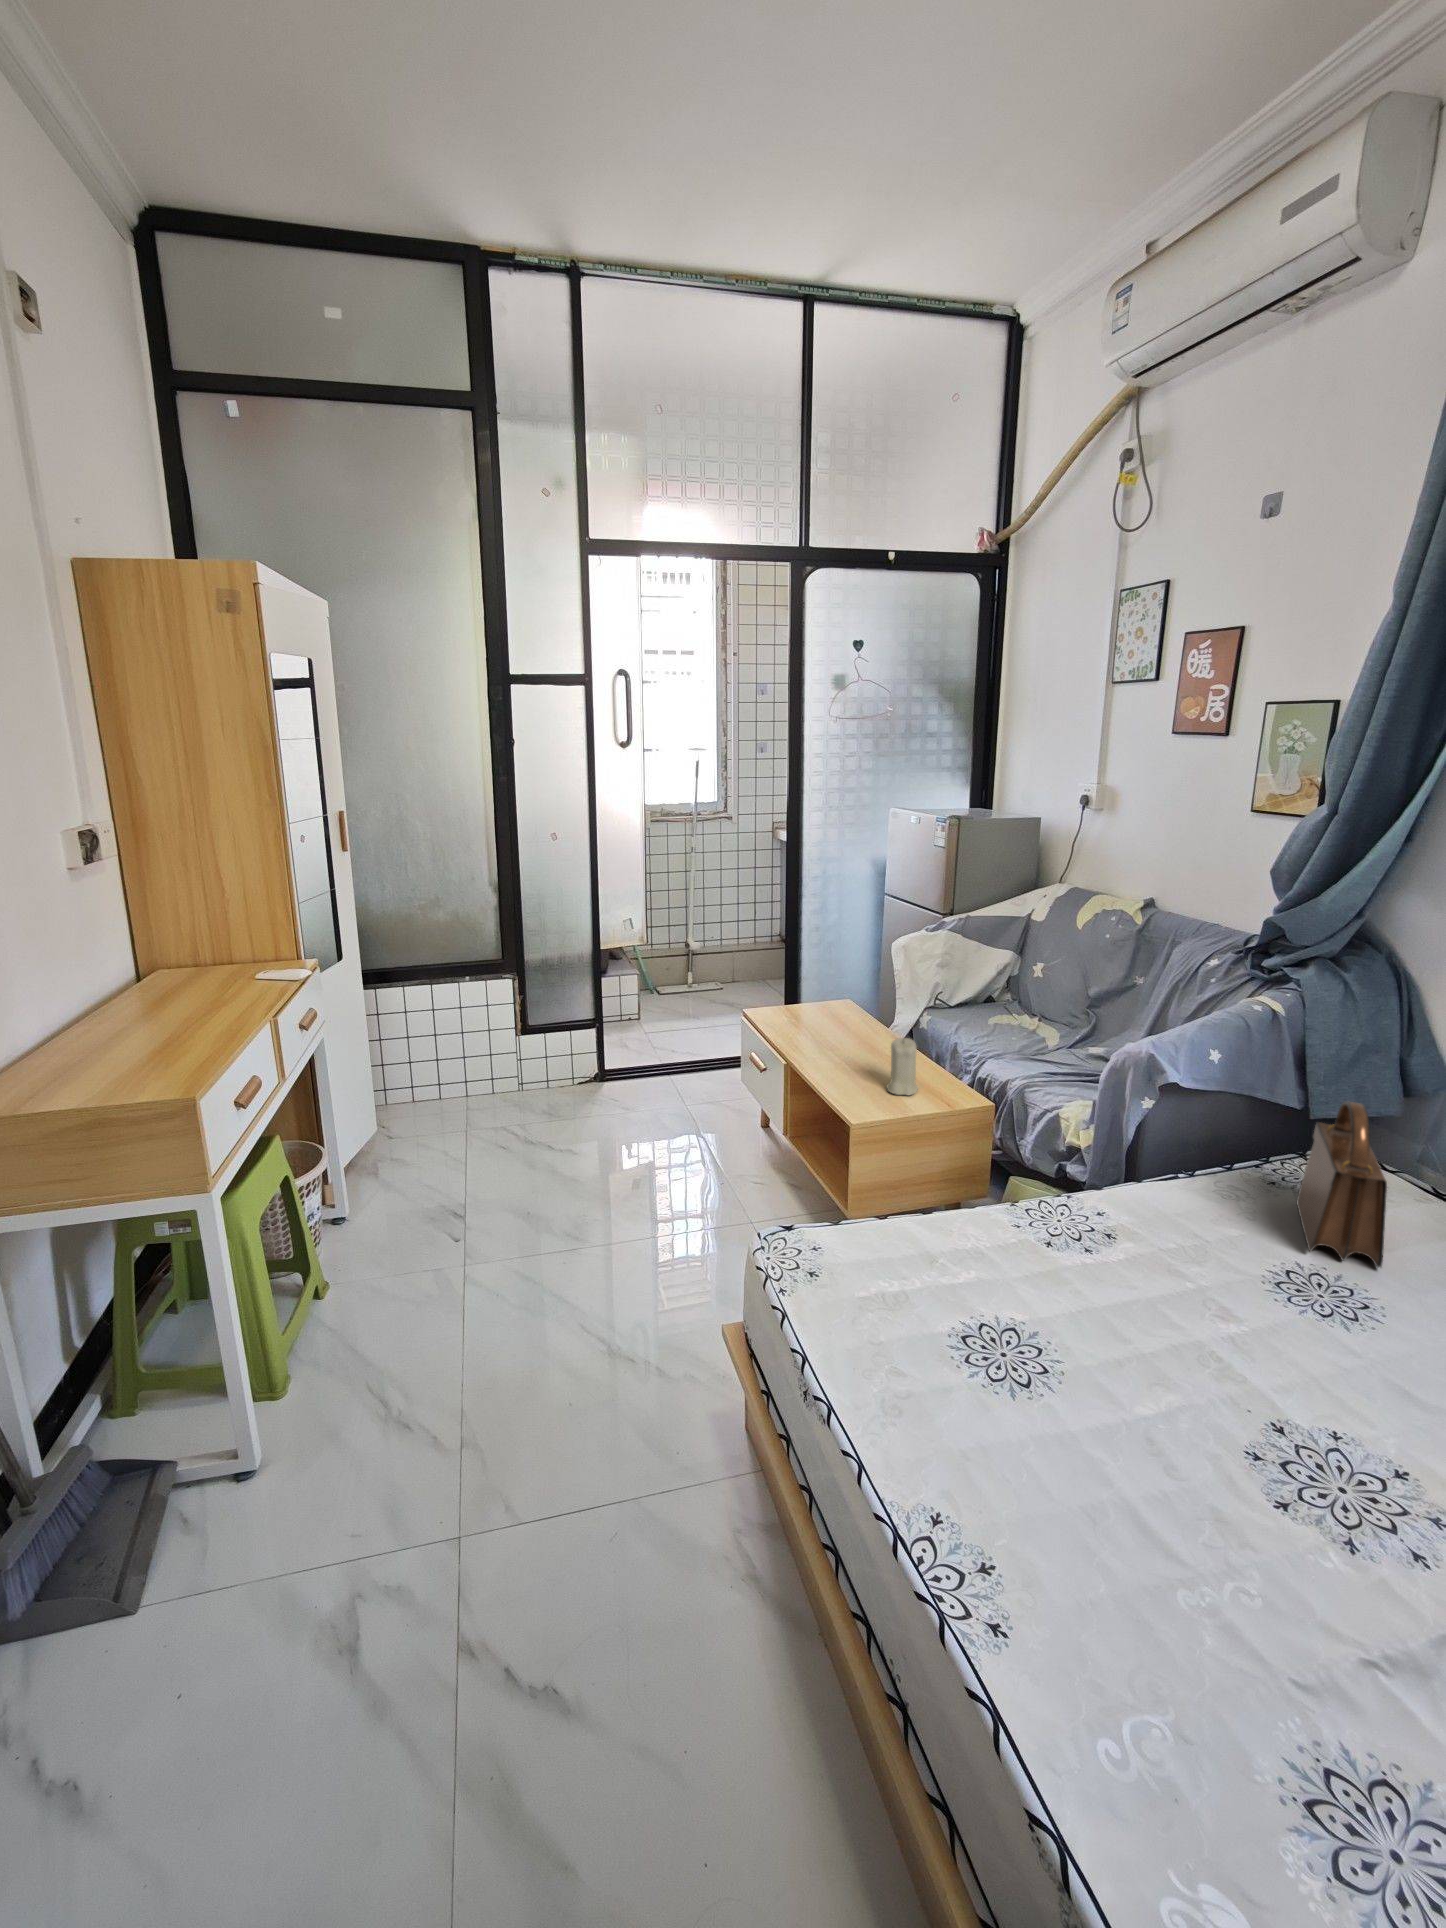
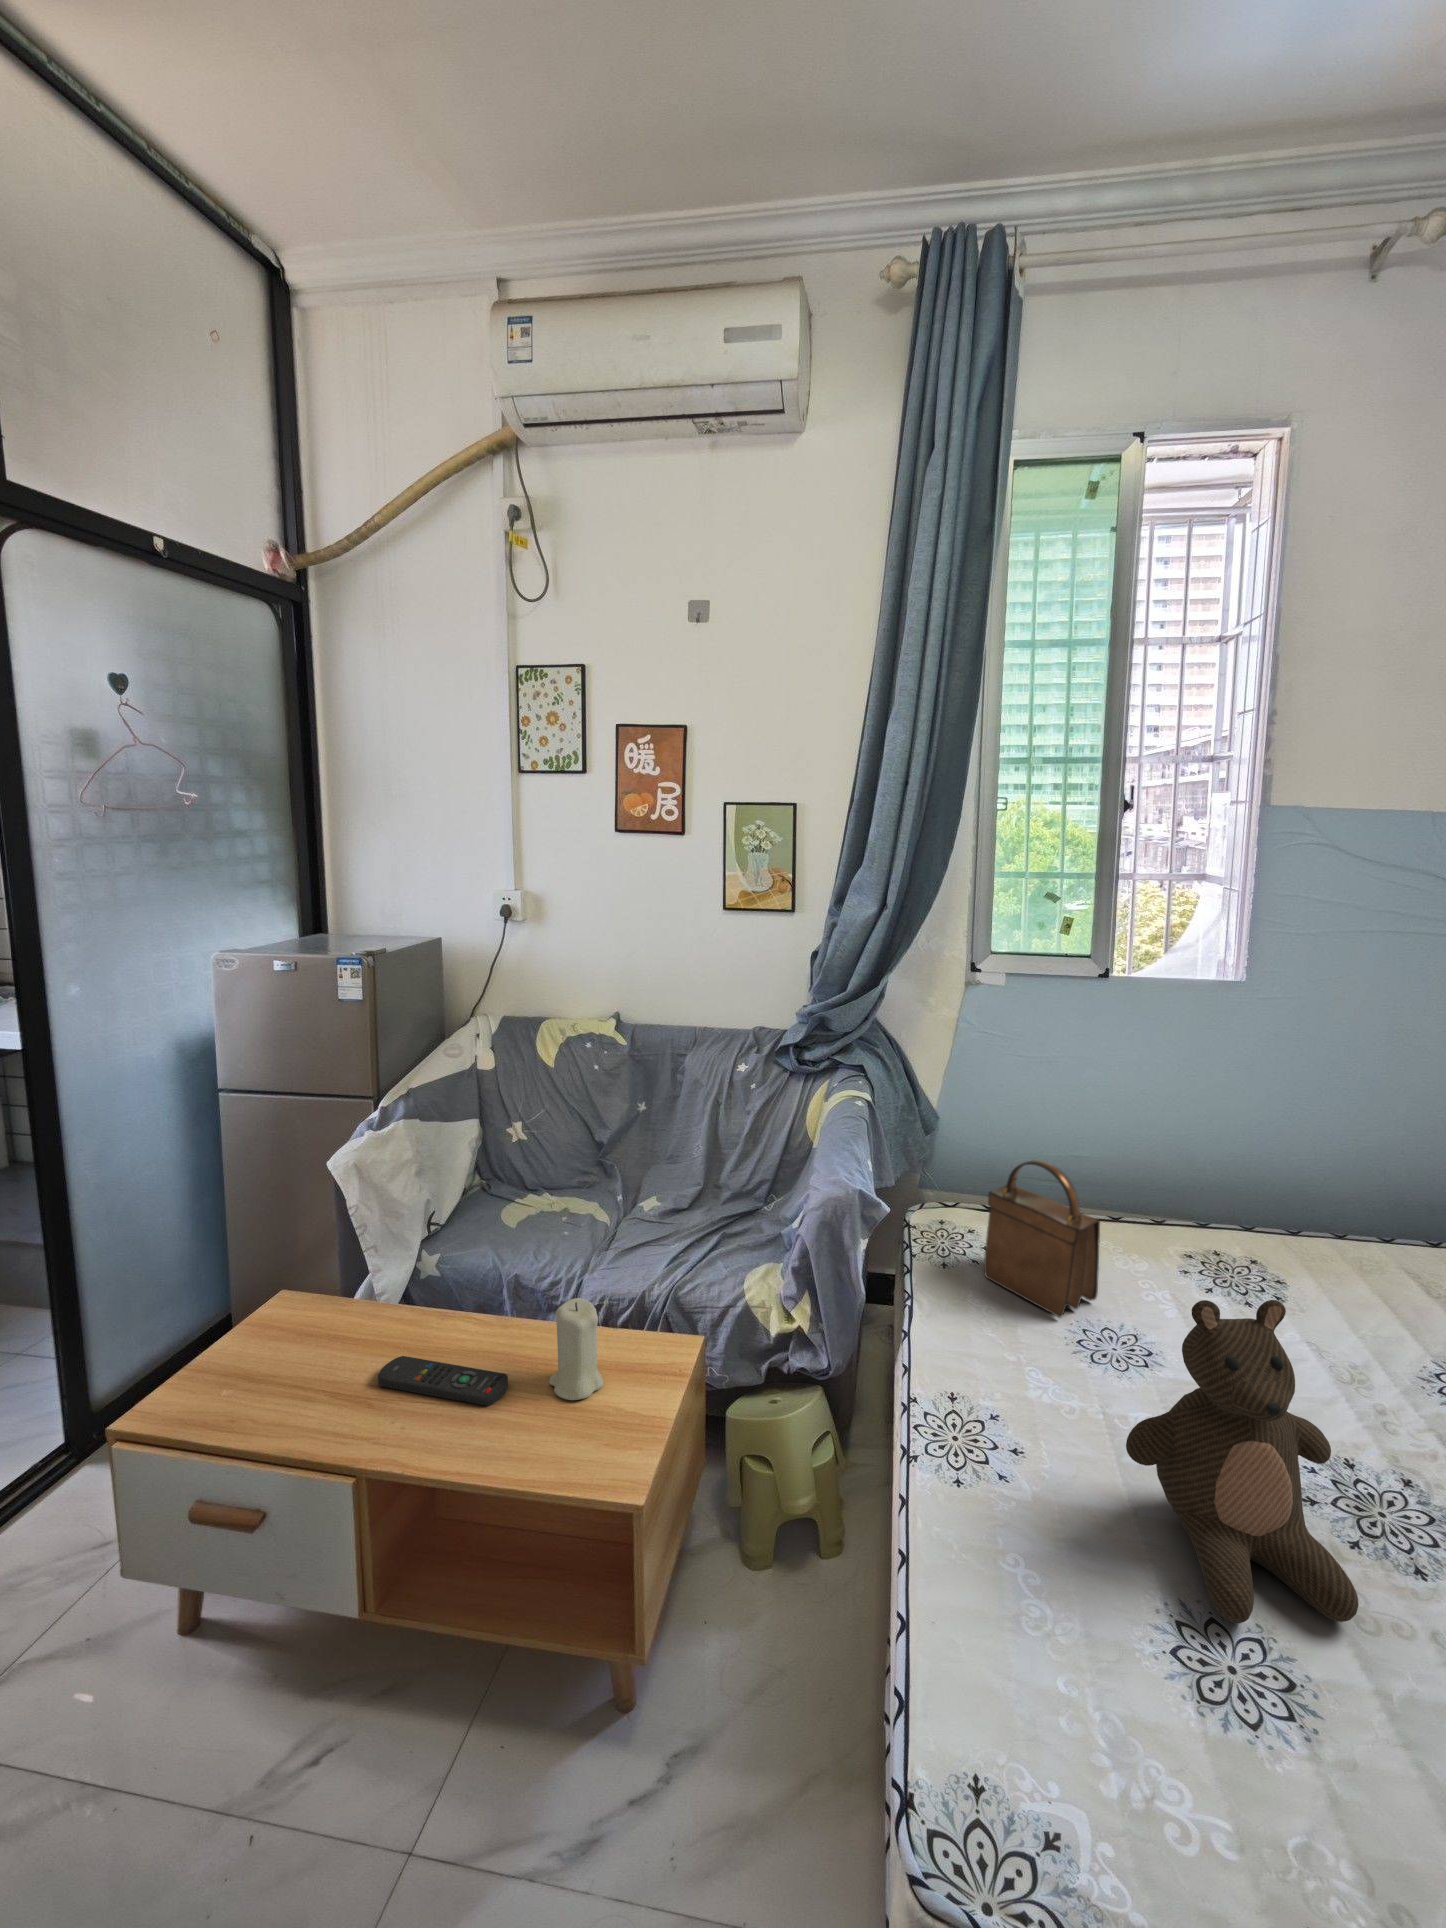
remote control: none [829,1041,876,1076] -> present [378,1356,508,1406]
stuffed bear: none [1053,1163,1268,1438] -> present [1126,1300,1359,1623]

